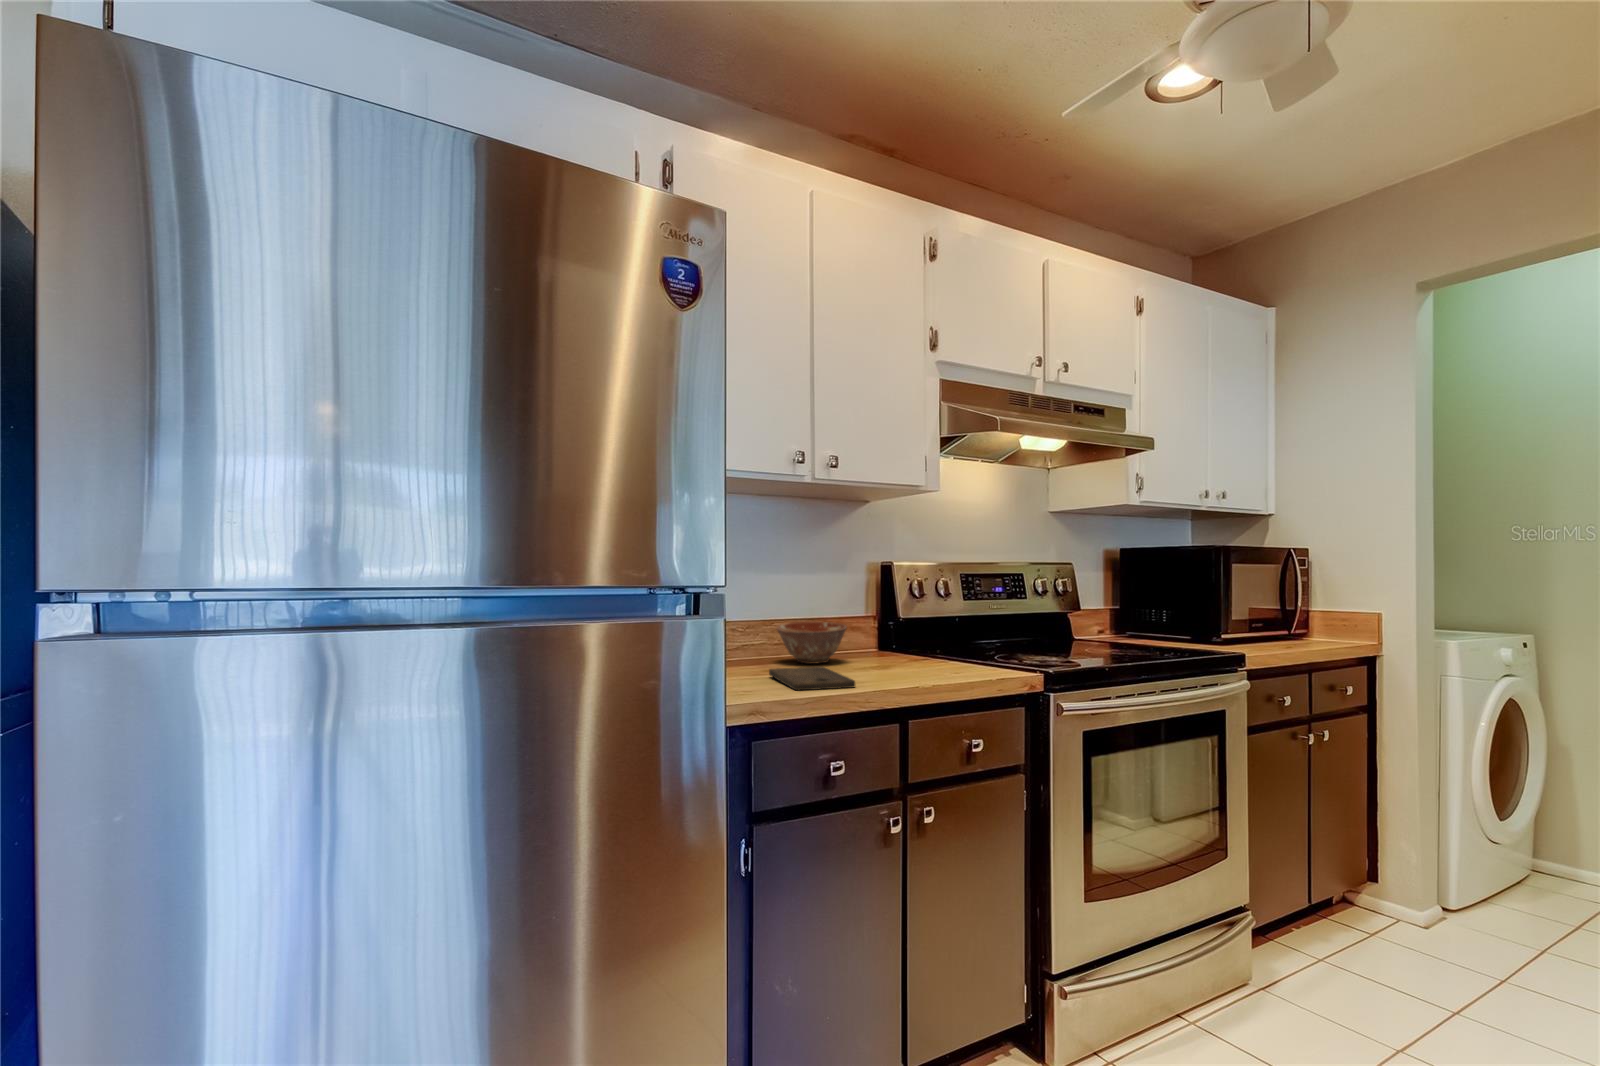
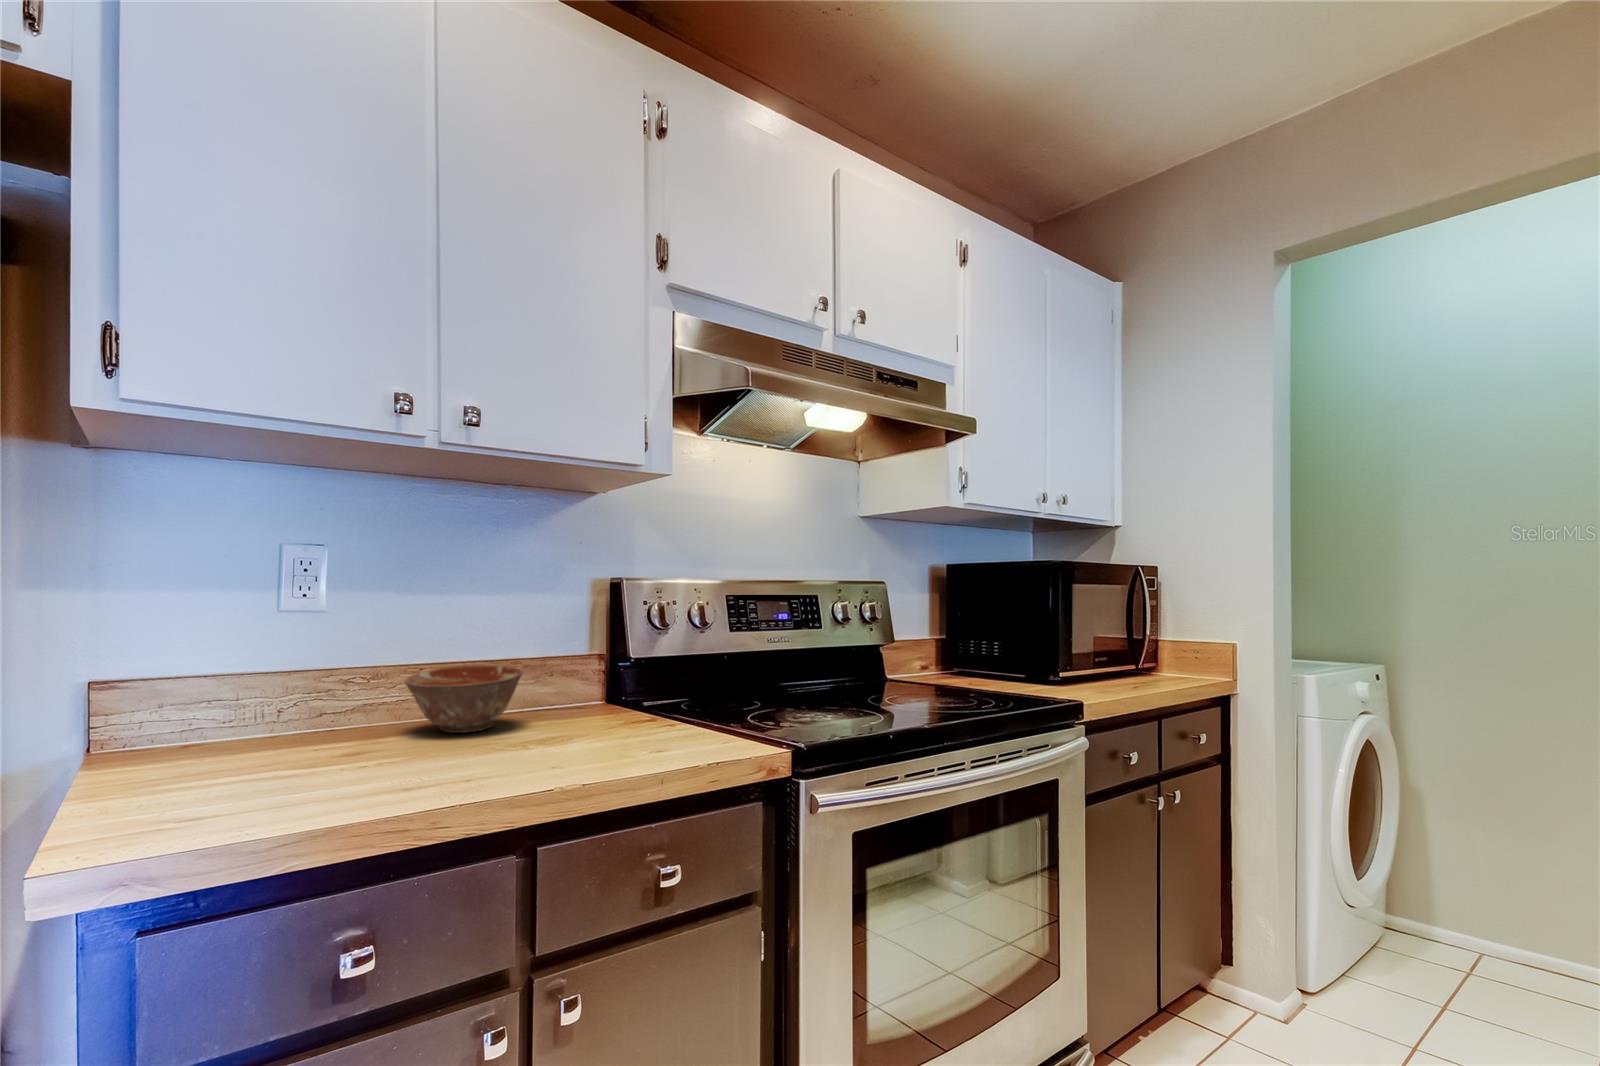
cutting board: present [769,667,855,690] -> none [305,747,436,810]

